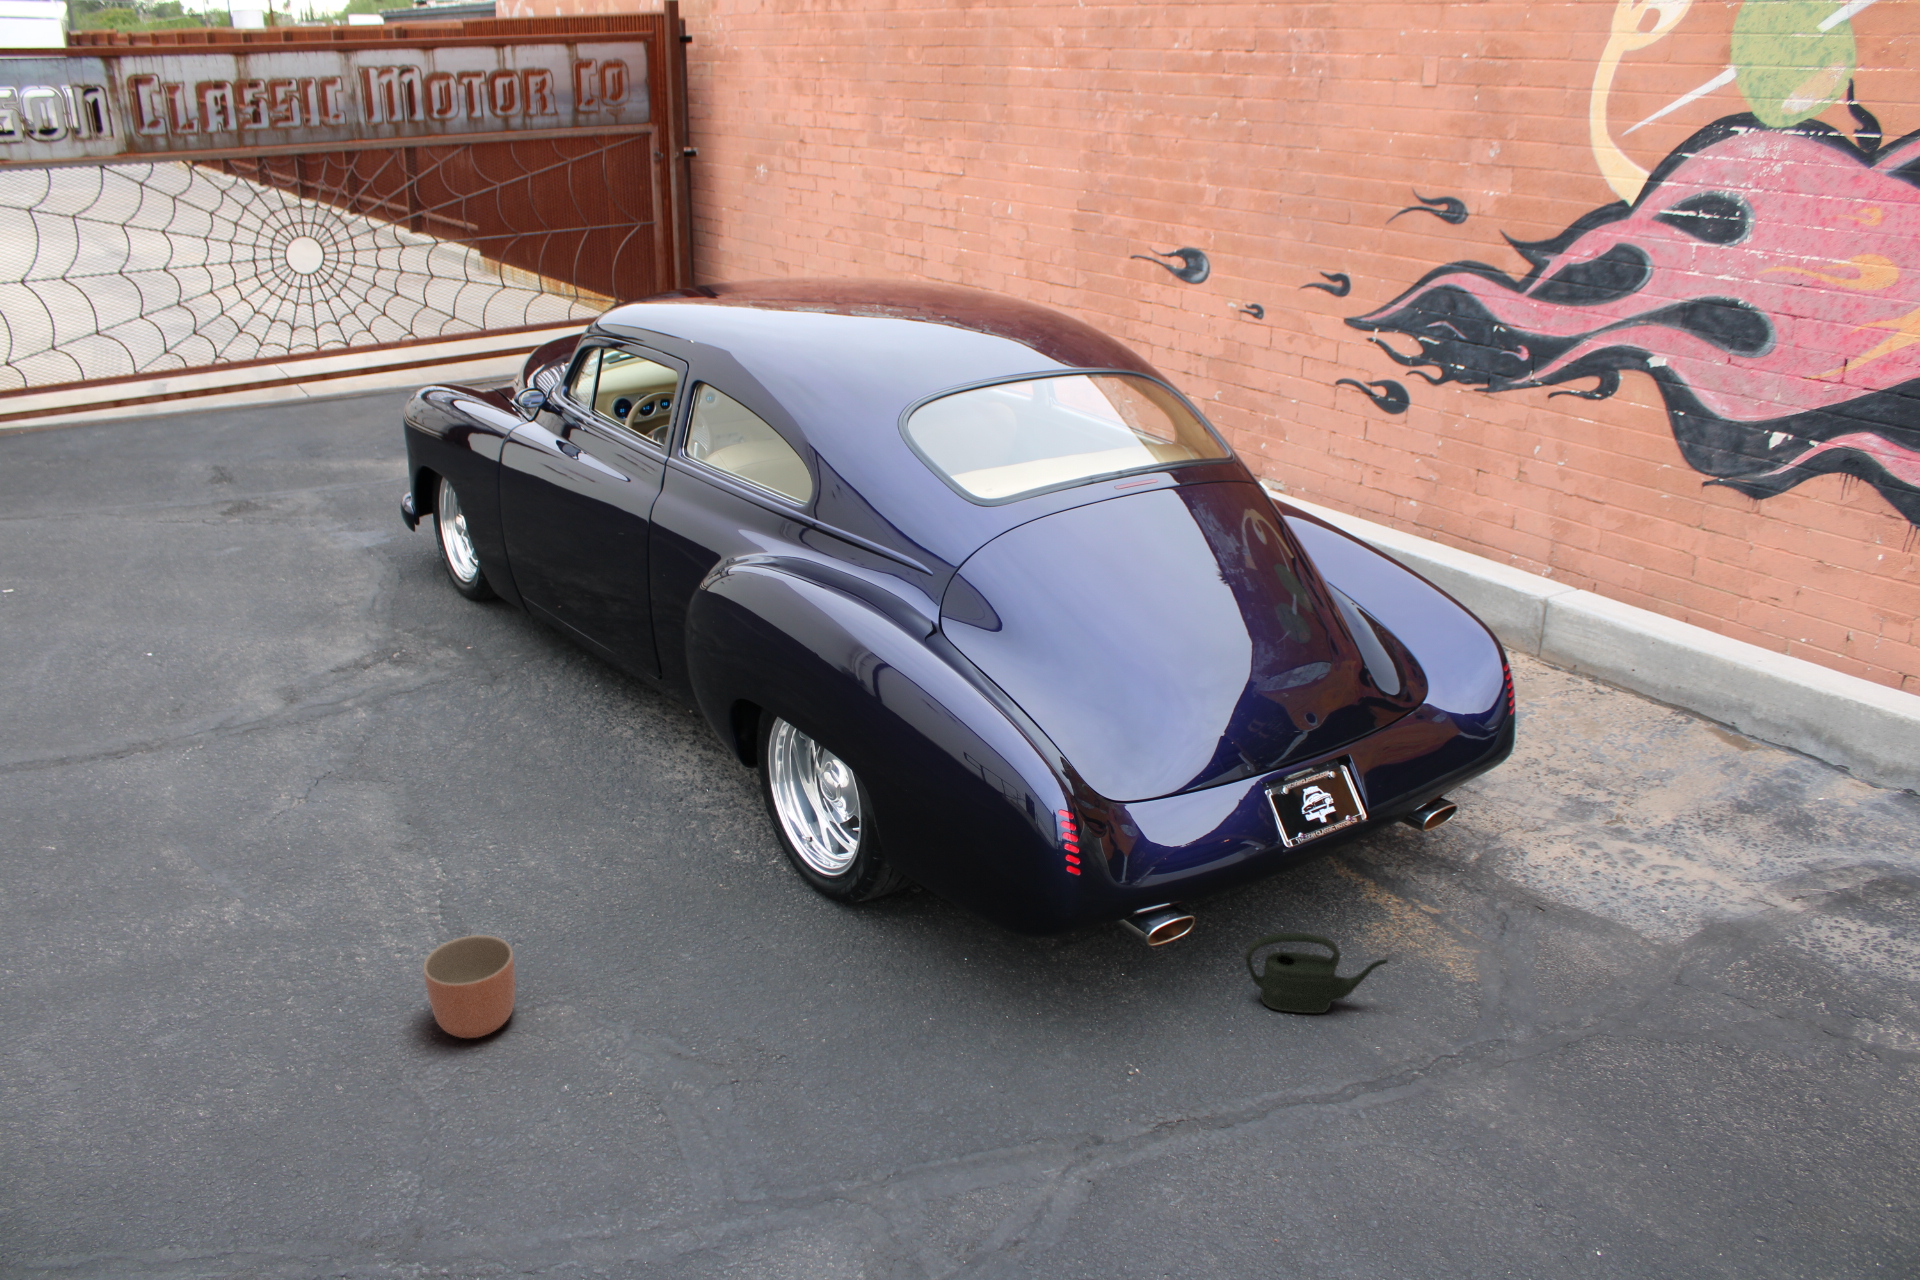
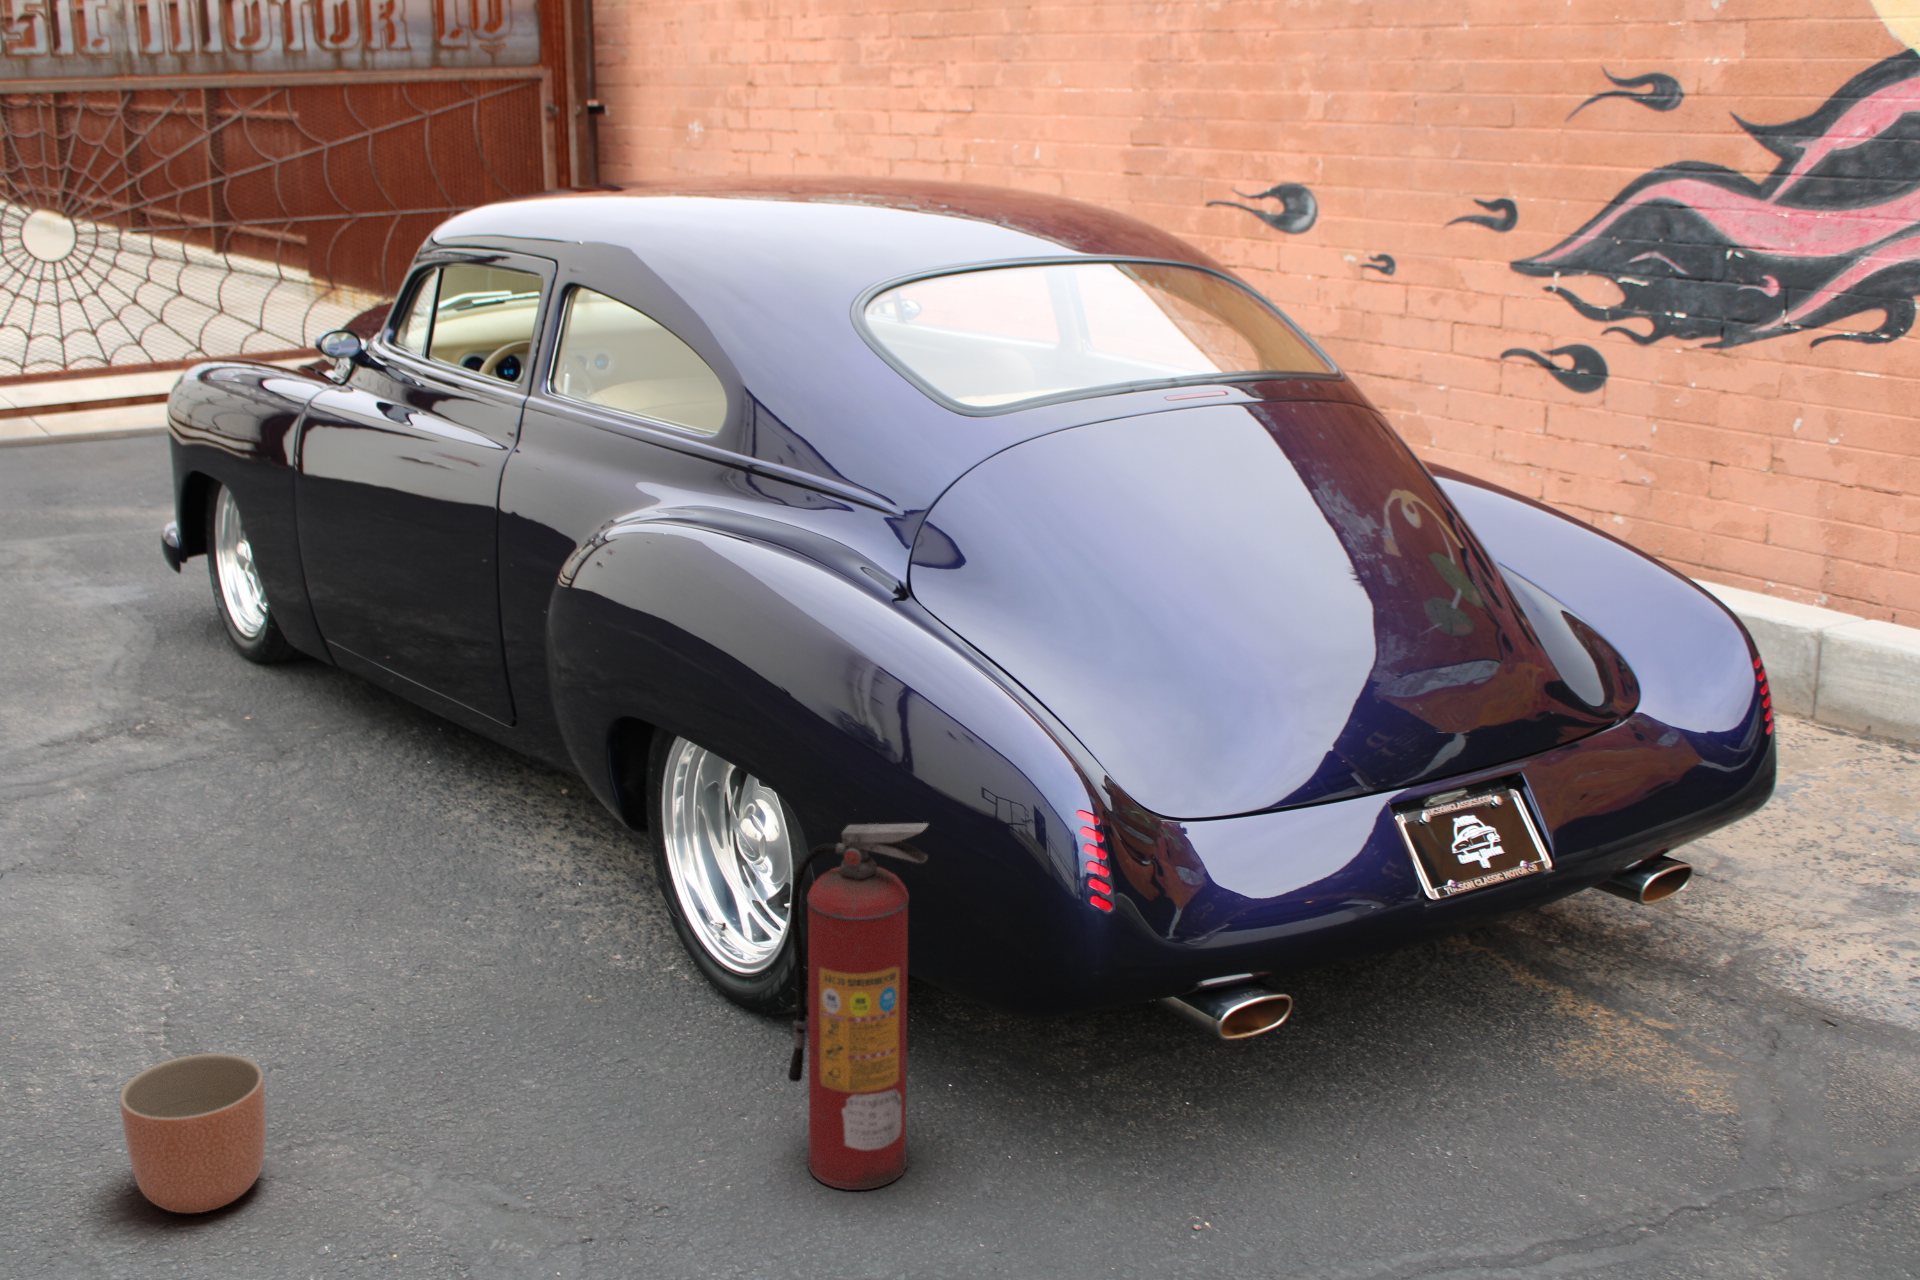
fire extinguisher: none [846,797,937,1021] -> present [788,823,928,1190]
watering can: present [1246,933,1388,1013] -> none [1414,1048,1638,1178]

